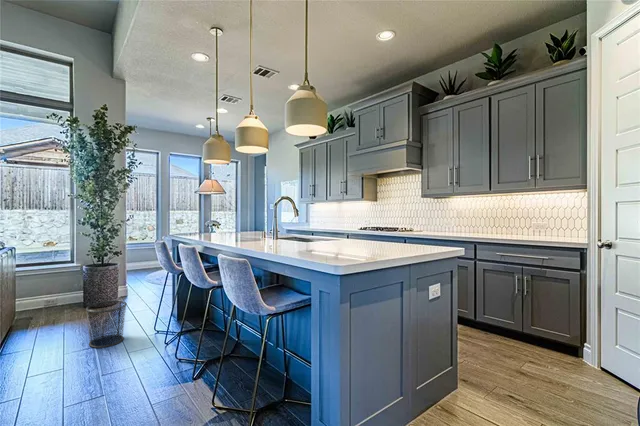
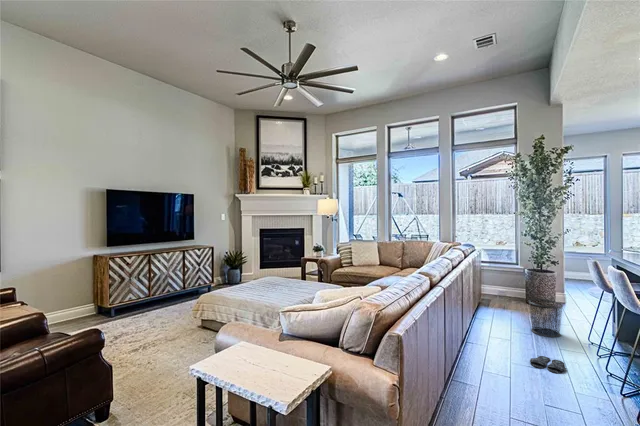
slippers: none [87,375,132,401] -> present [530,356,566,373]

